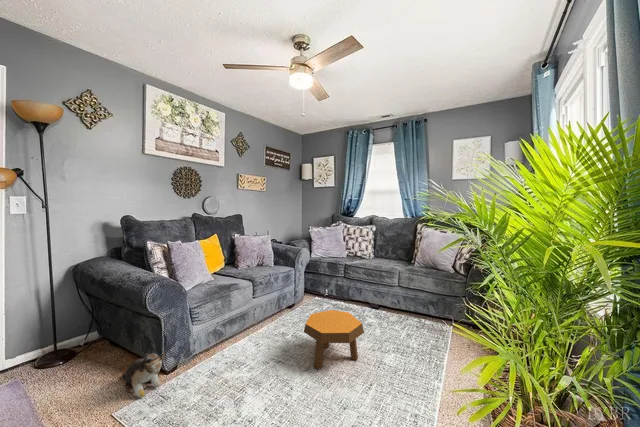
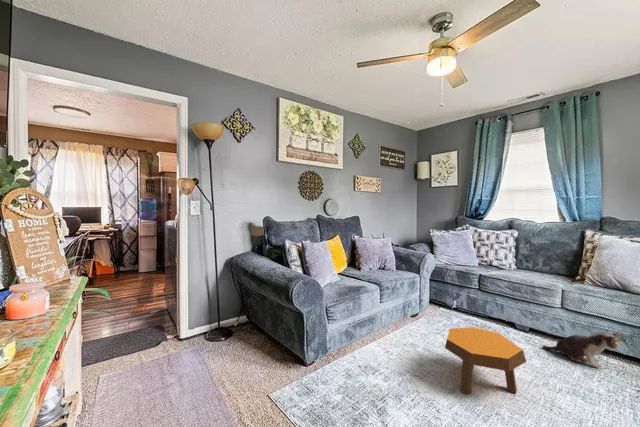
plush toy: present [122,352,165,398] -> present [542,332,623,368]

